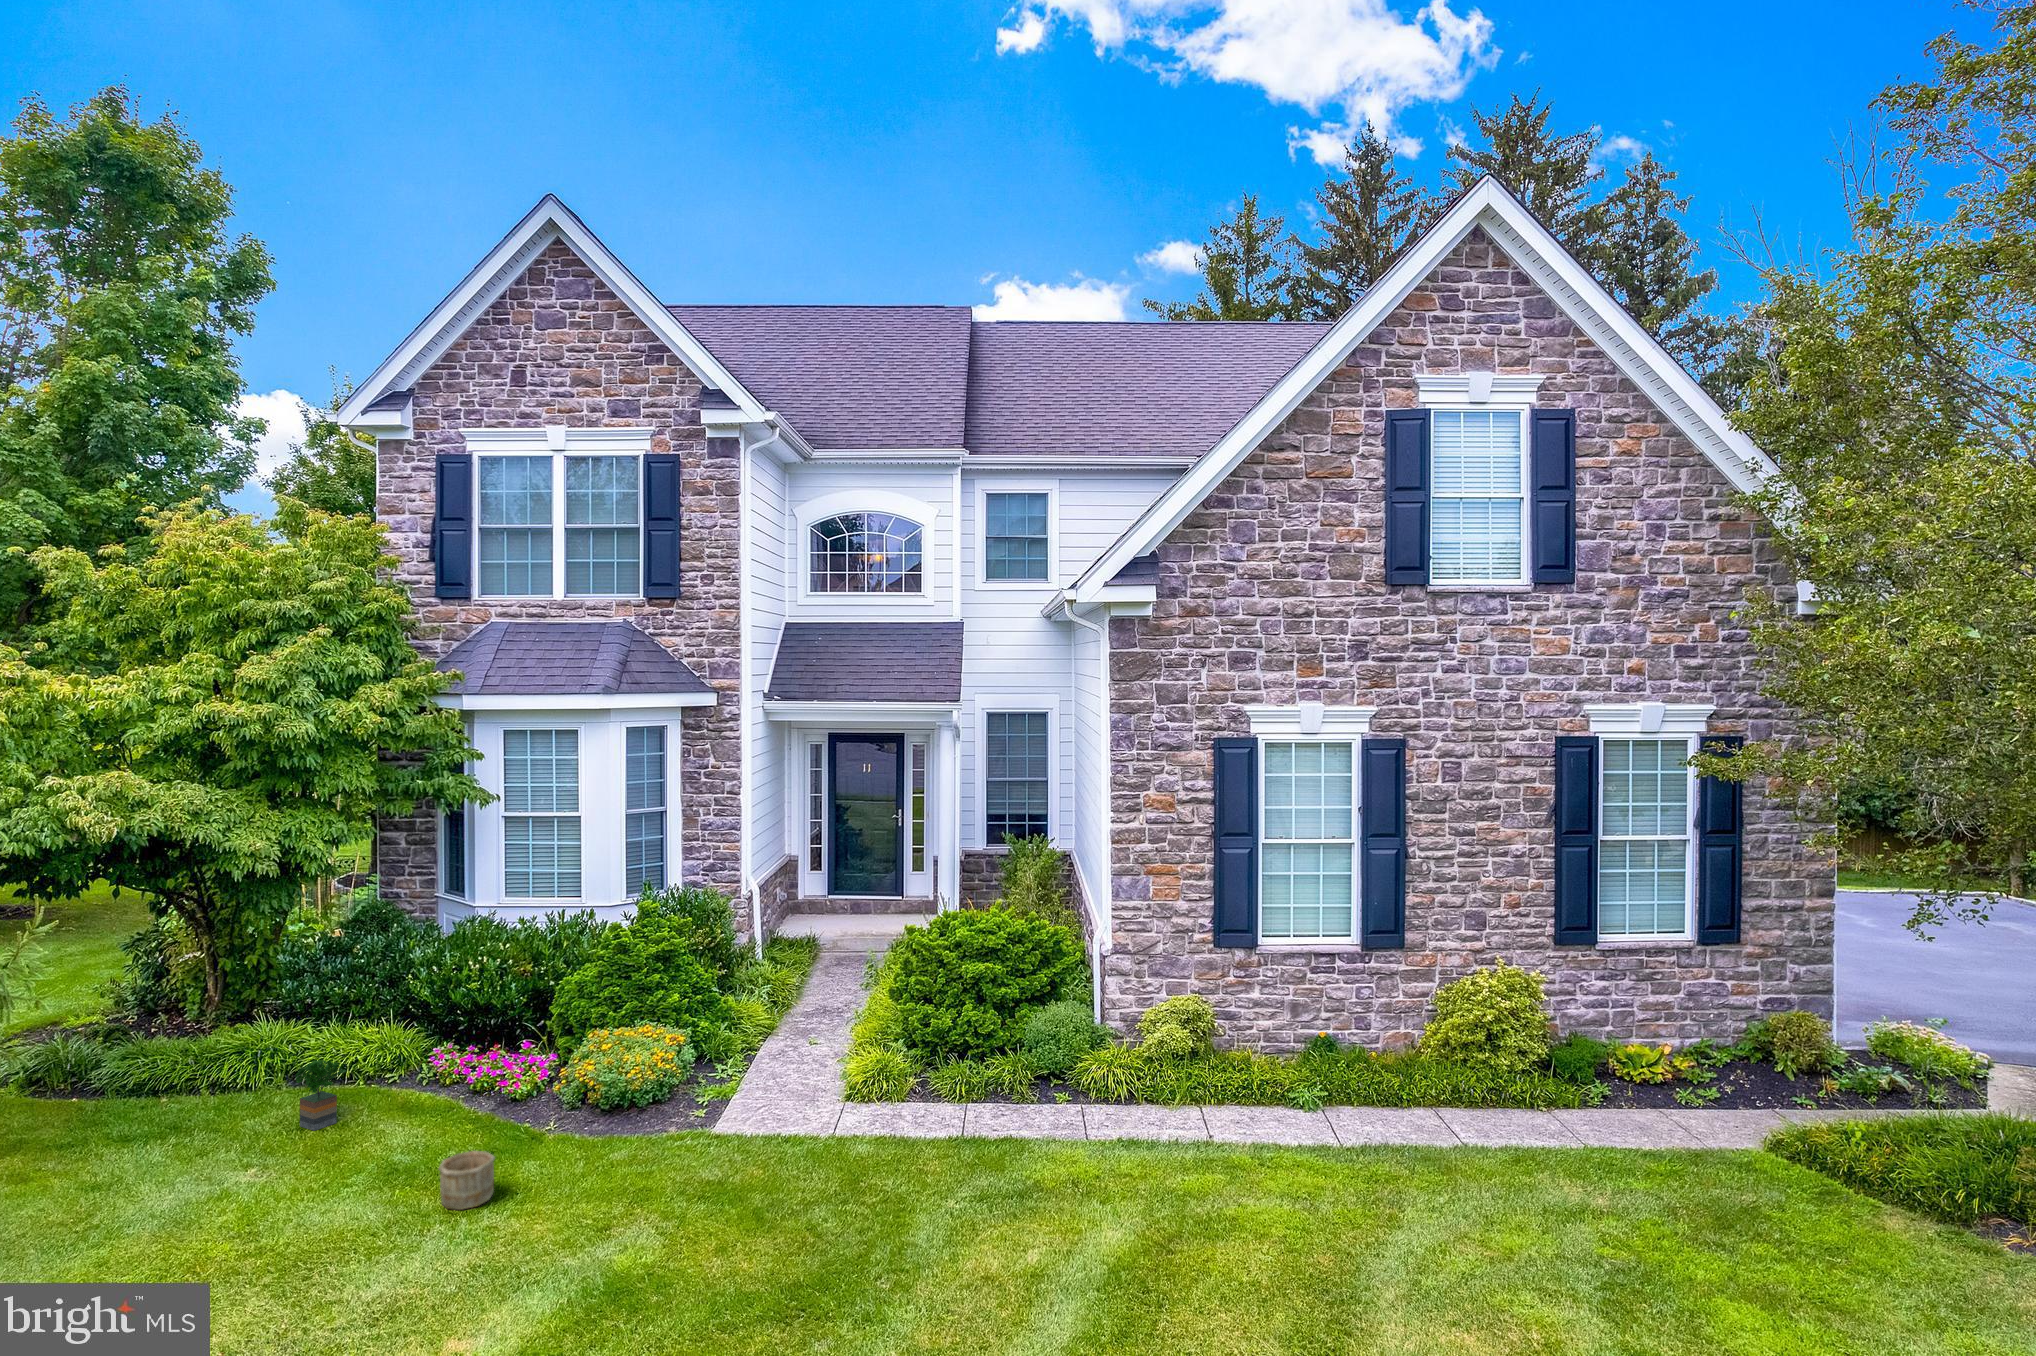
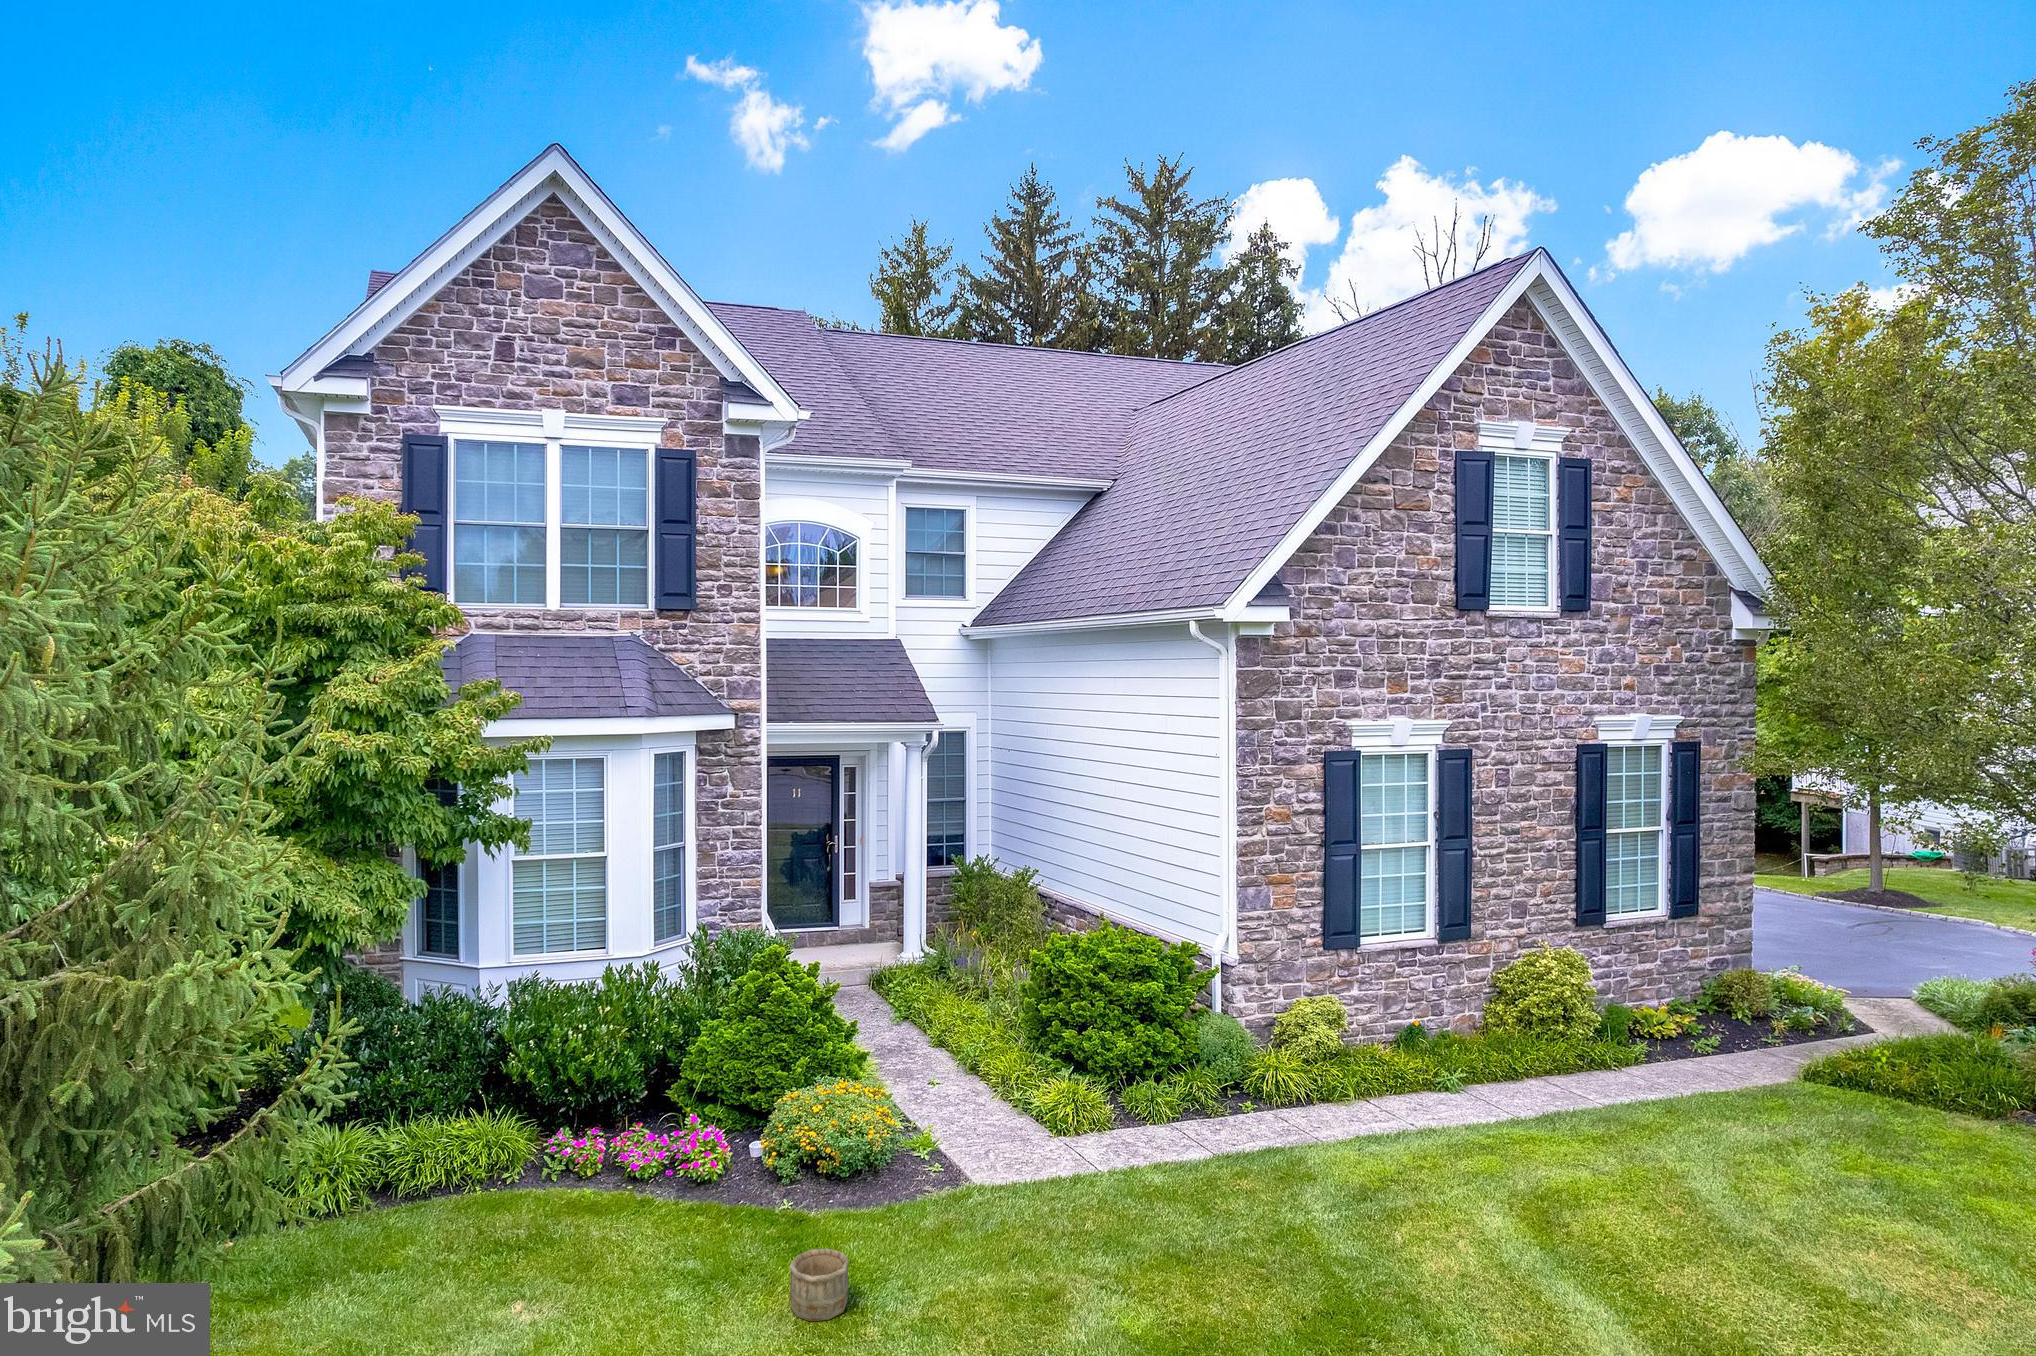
potted tree: present [296,1060,346,1131] -> none [495,1170,550,1260]

